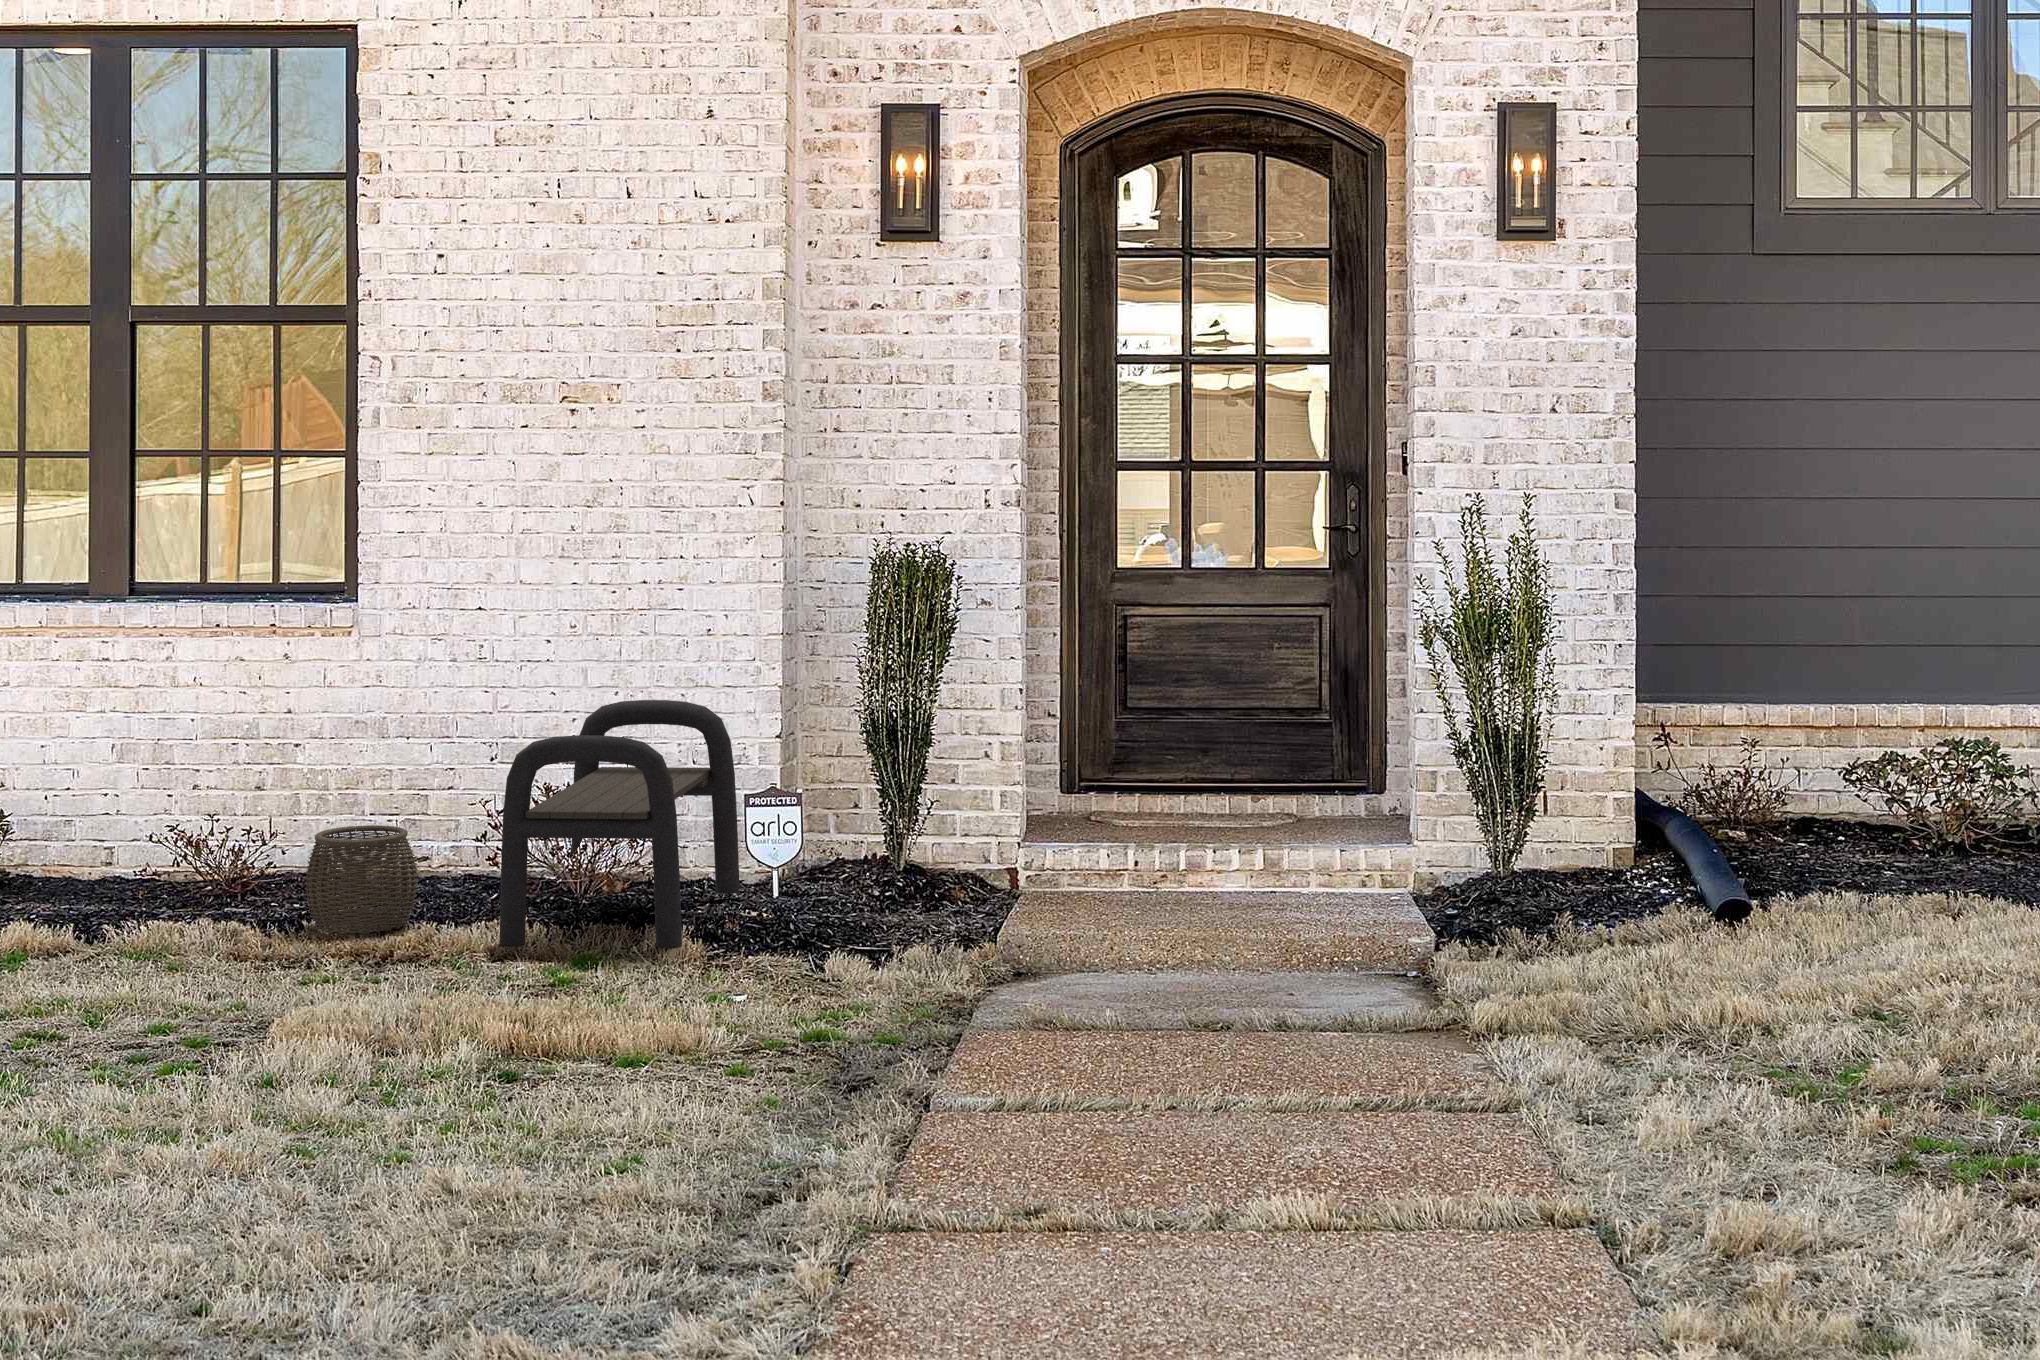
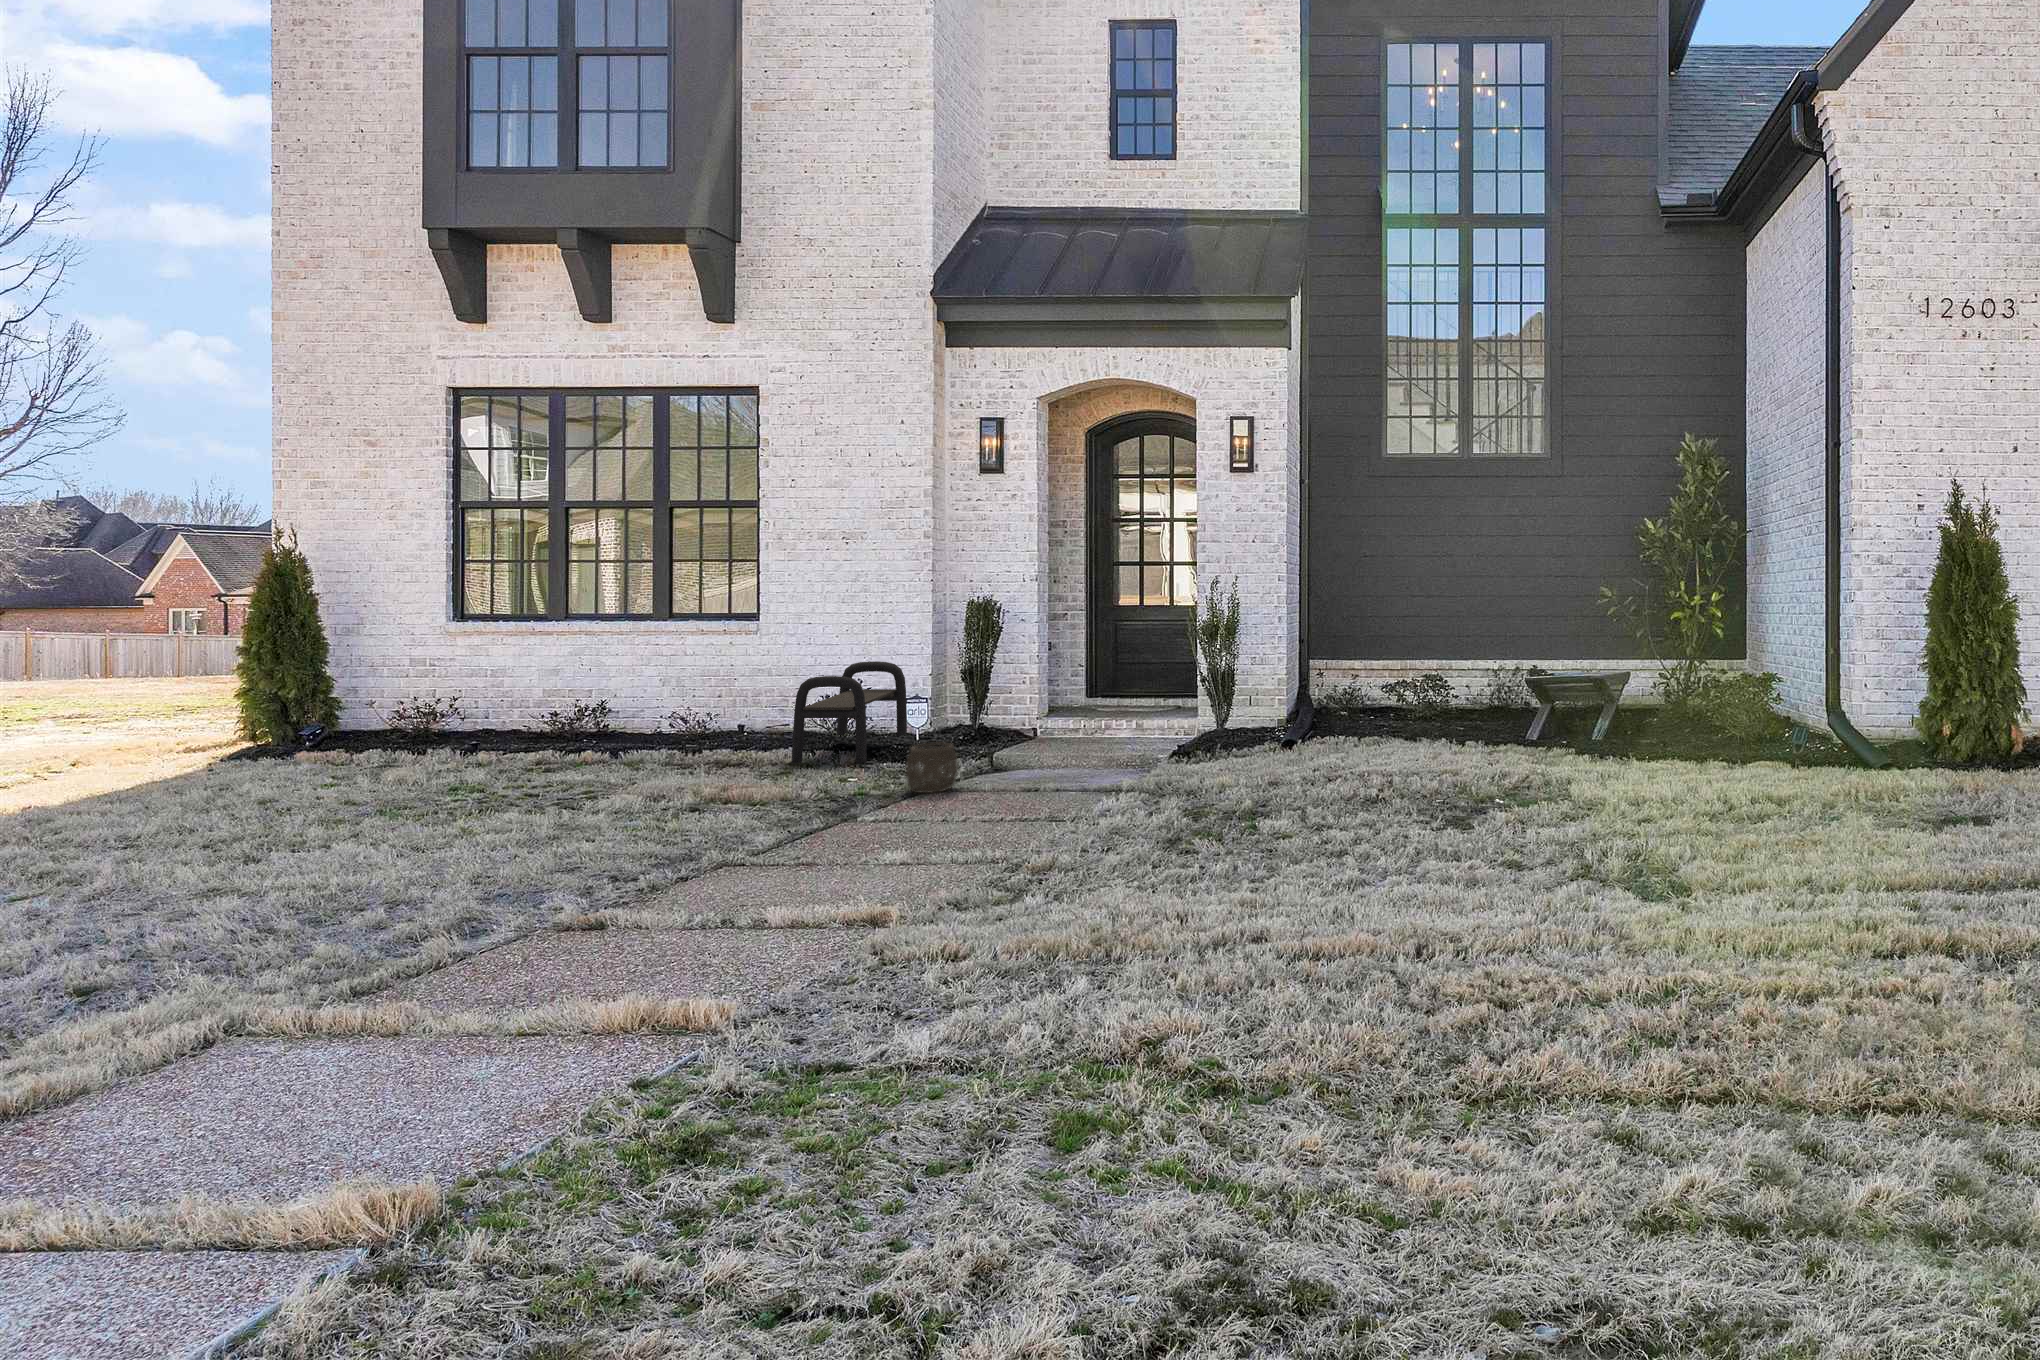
woven basket: present [305,825,419,935] -> present [906,743,958,793]

